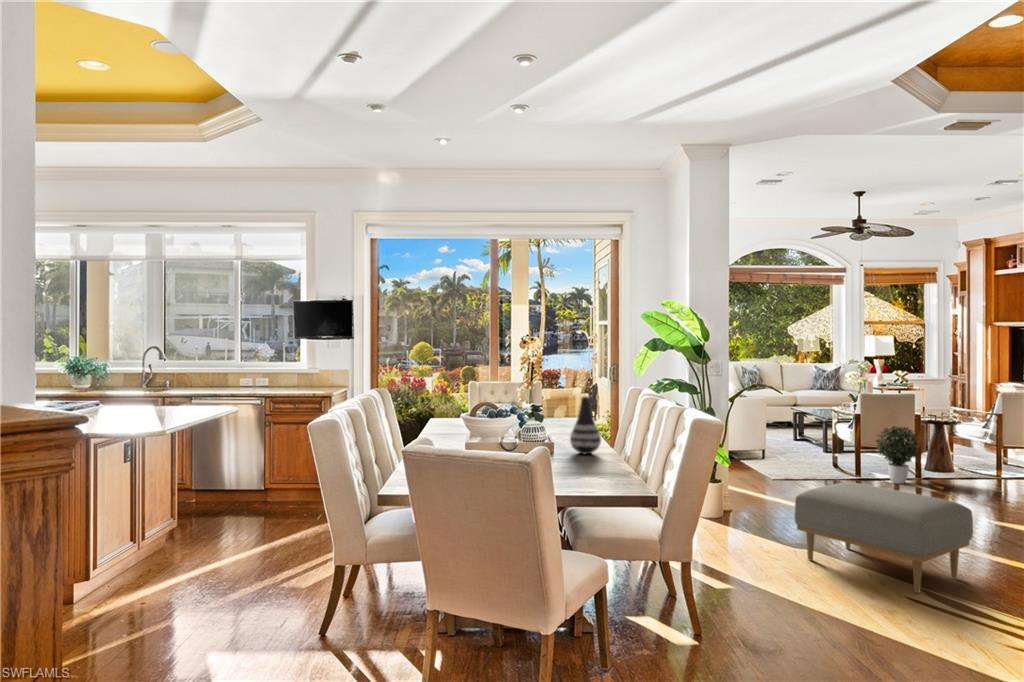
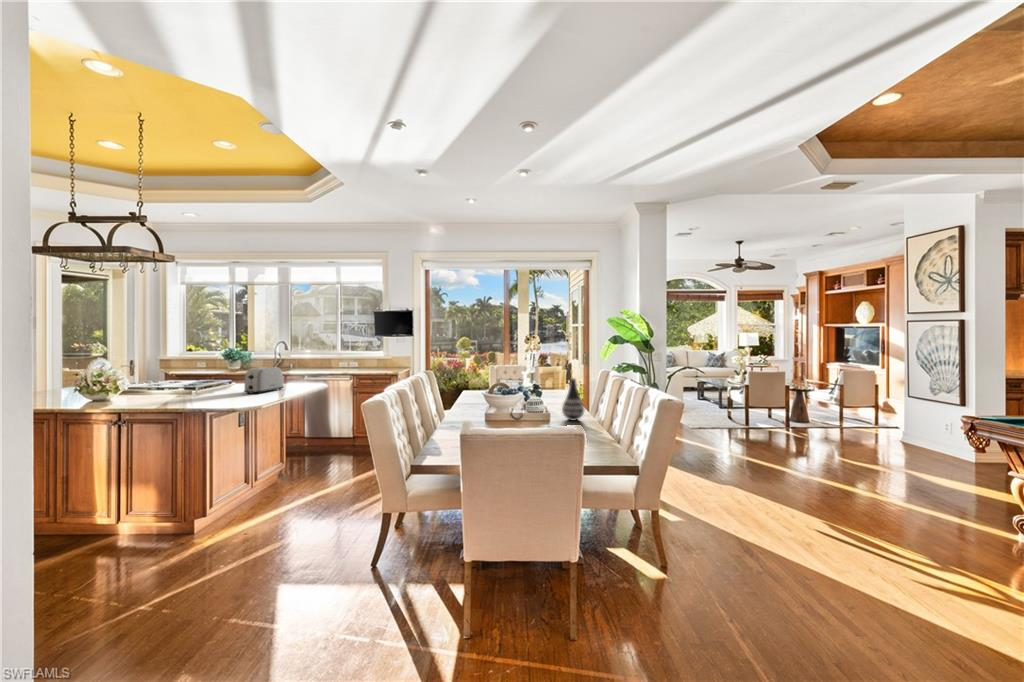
toaster: none [121,381,174,418] -> present [244,367,283,394]
potted plant: present [876,426,920,484] -> none [759,393,791,431]
ottoman: present [794,482,973,593] -> none [718,436,850,520]

